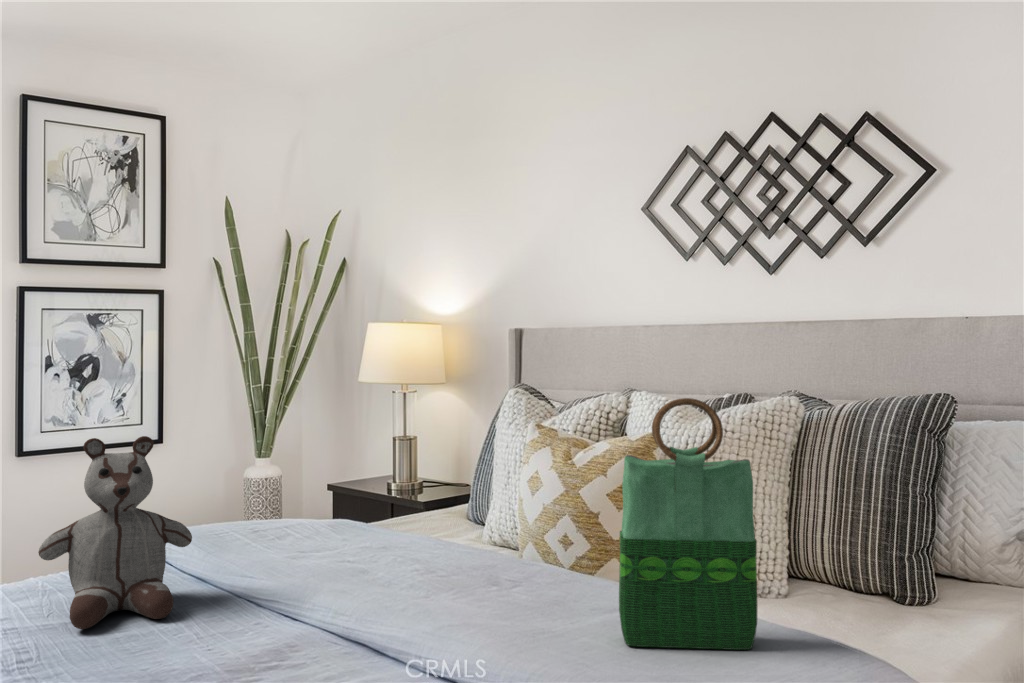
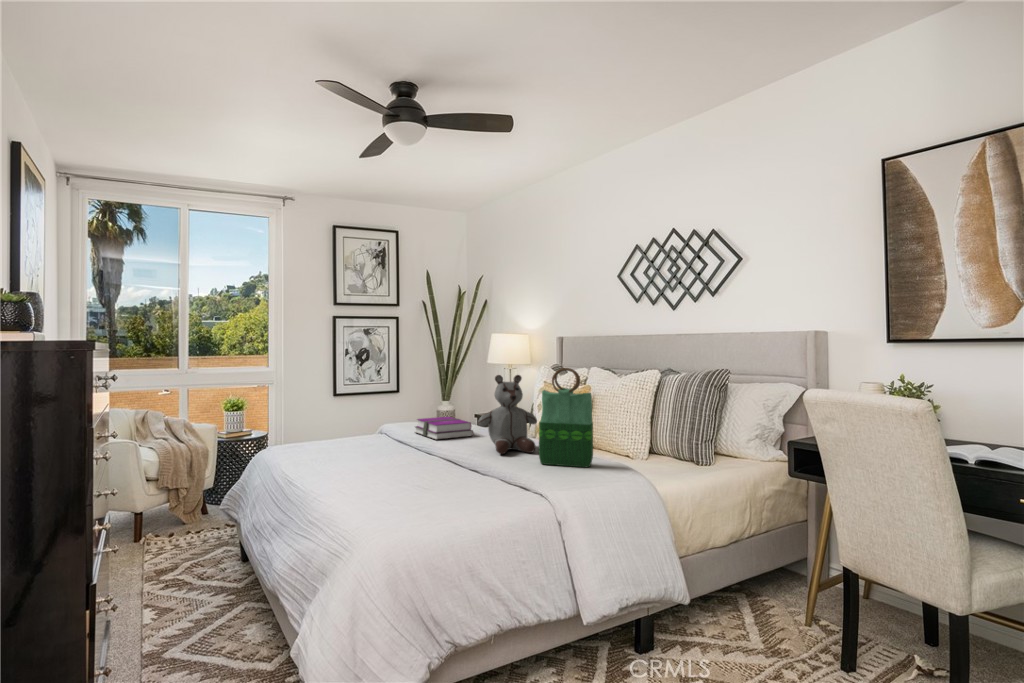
stuffed bear: present [38,436,192,629] -> present [478,375,537,454]
hardback book: none [242,510,391,574] -> present [415,417,474,440]

